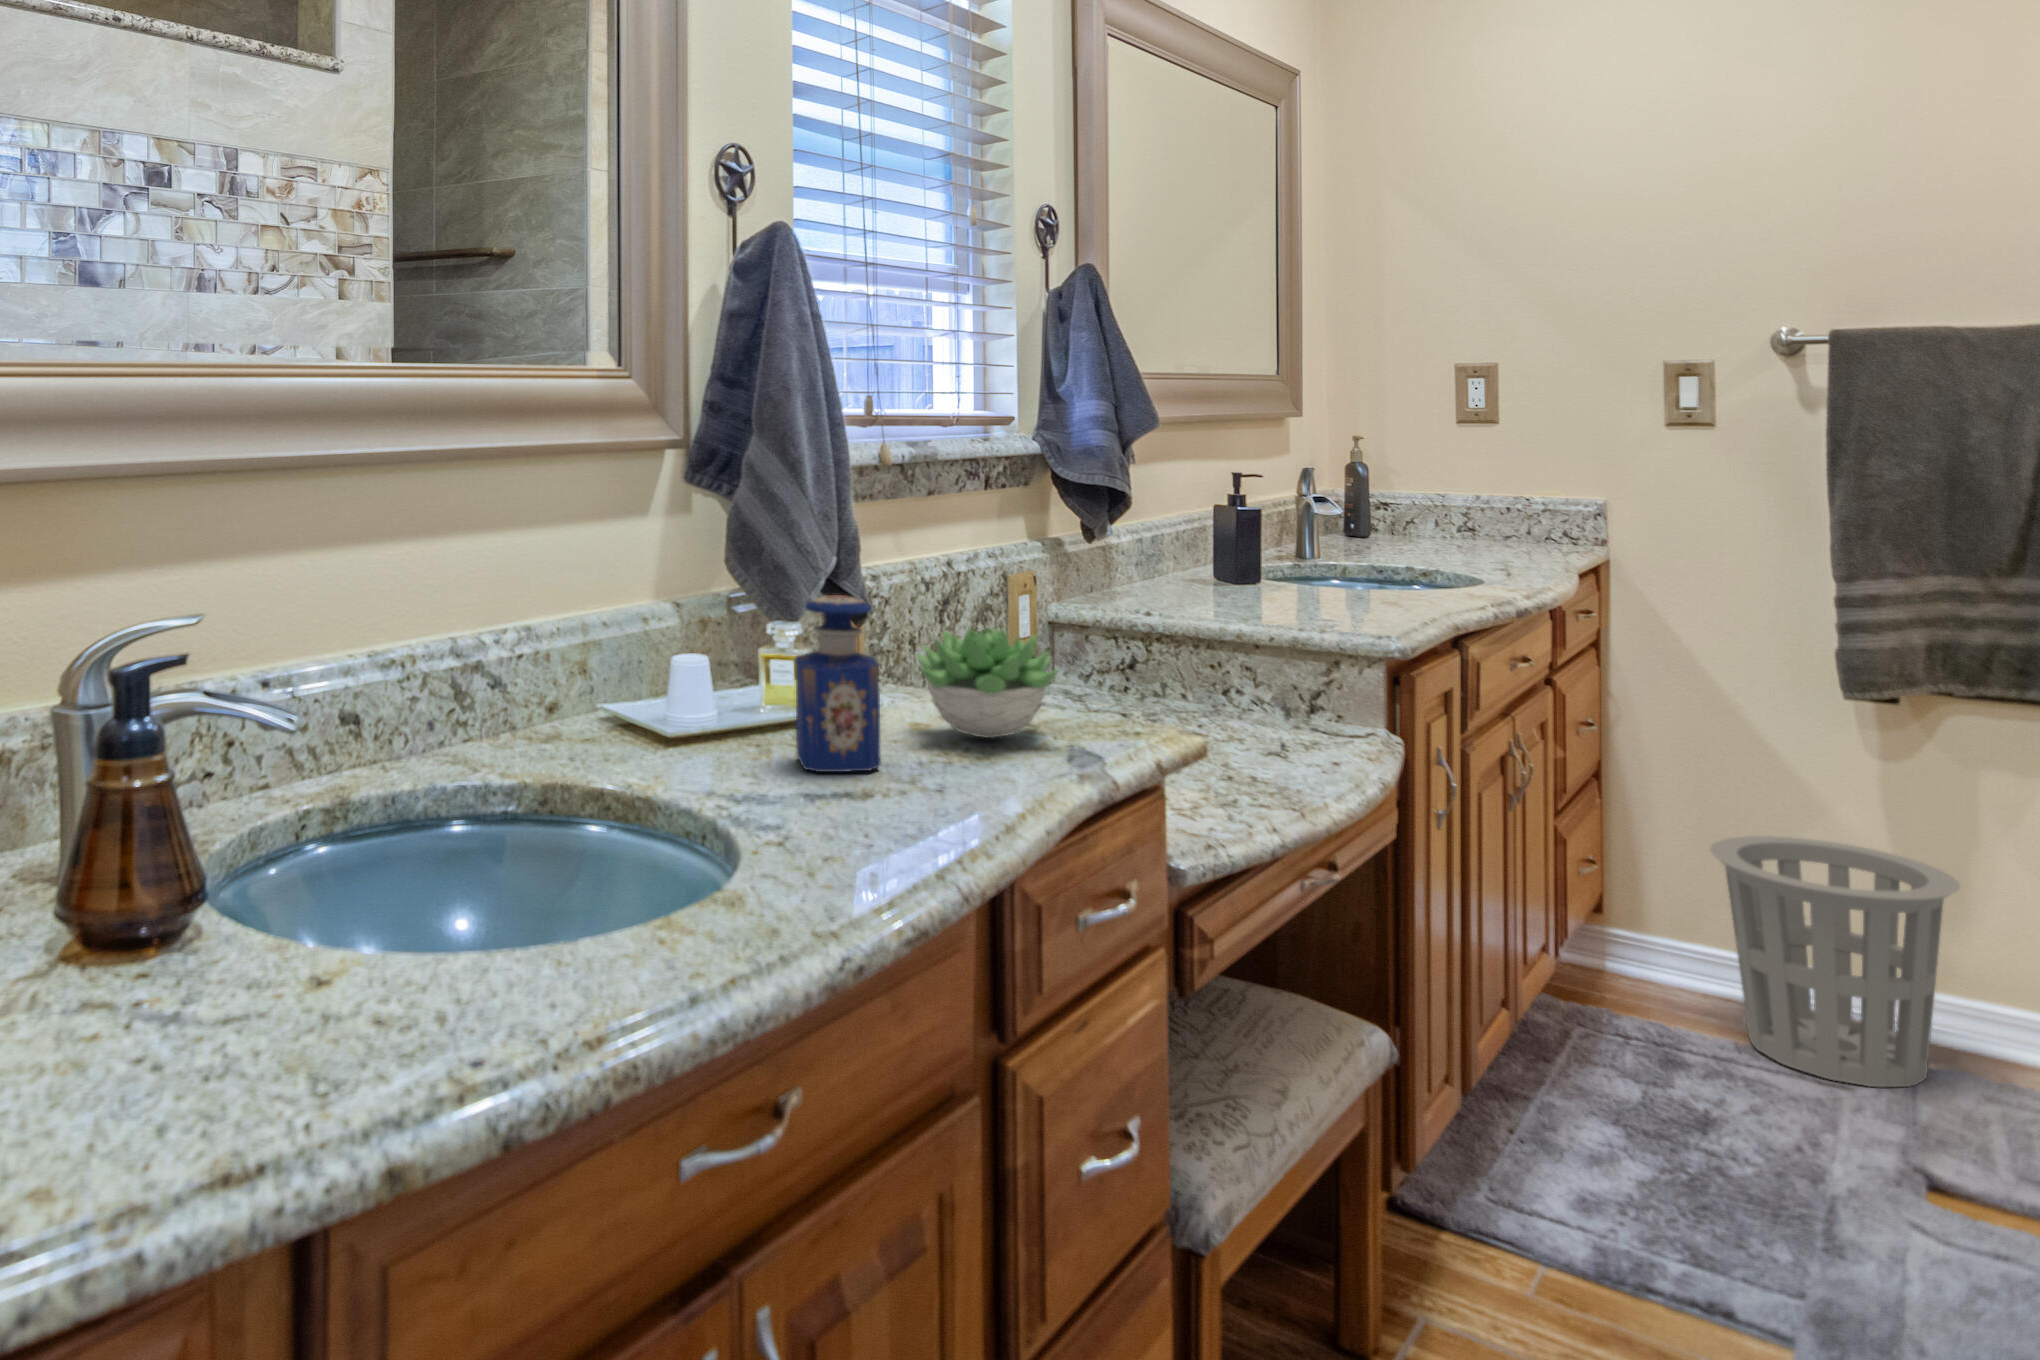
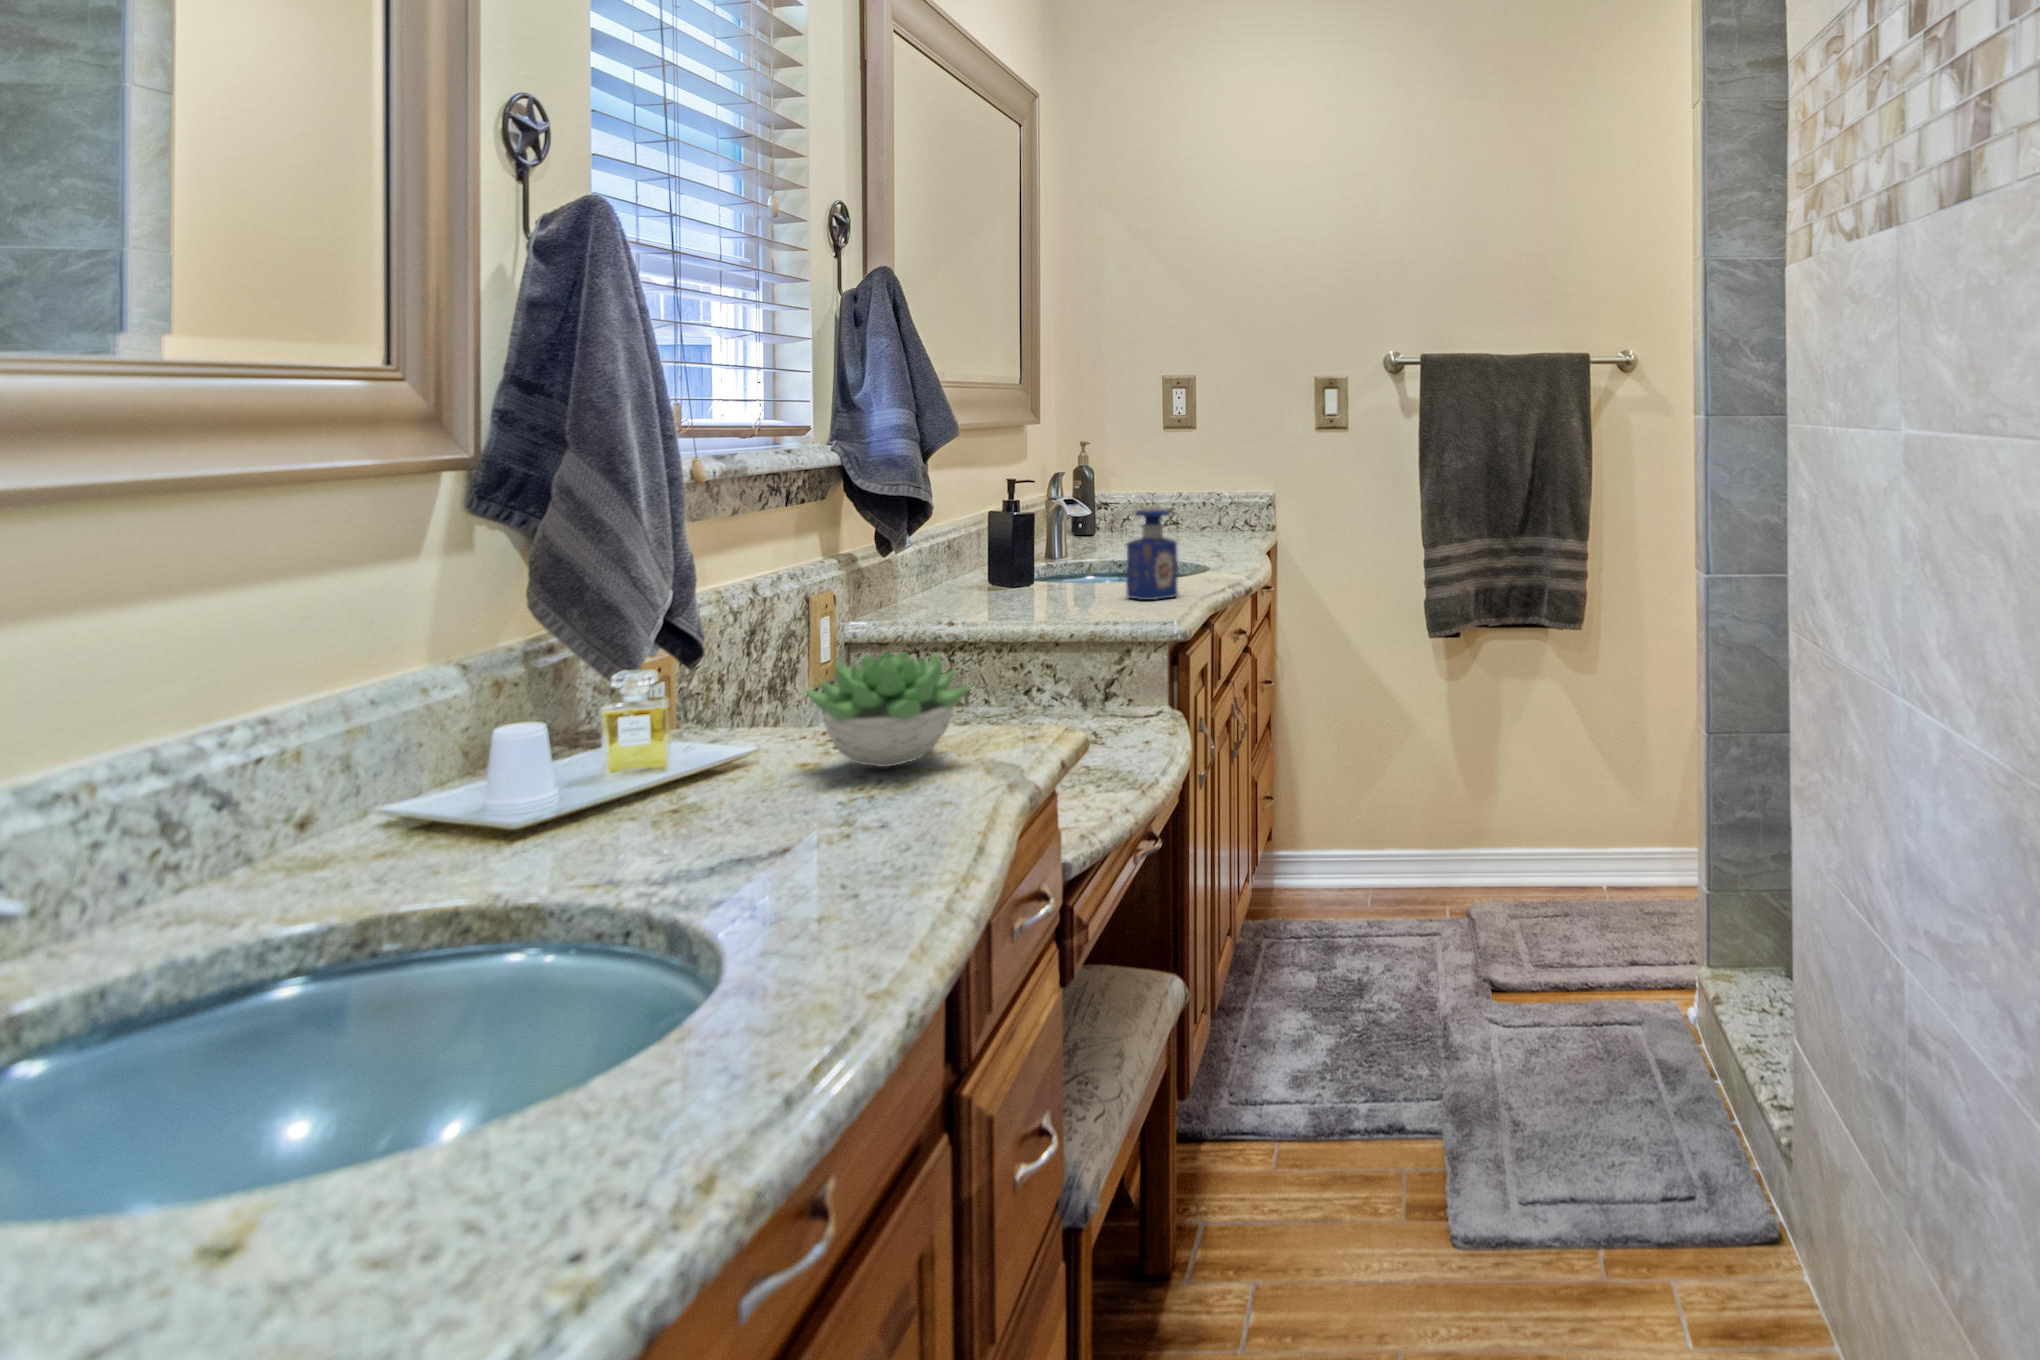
perfume bottle: present [795,595,881,772] -> present [1126,507,1178,600]
waste basket: present [1710,836,1960,1087] -> none [1359,748,1512,933]

